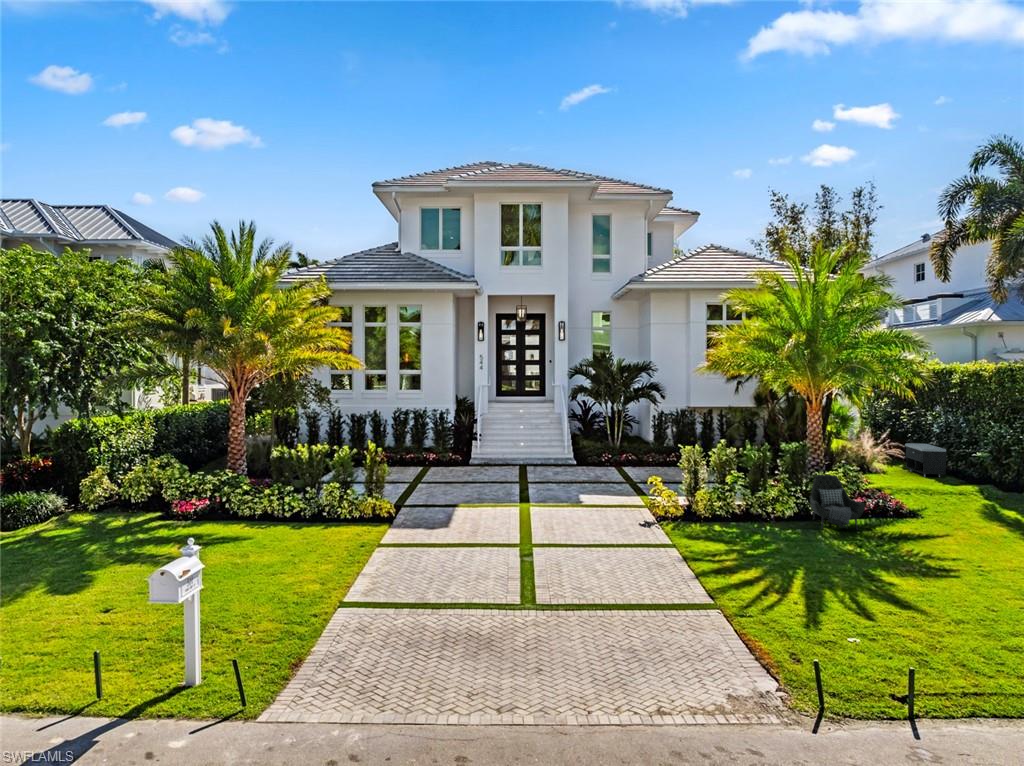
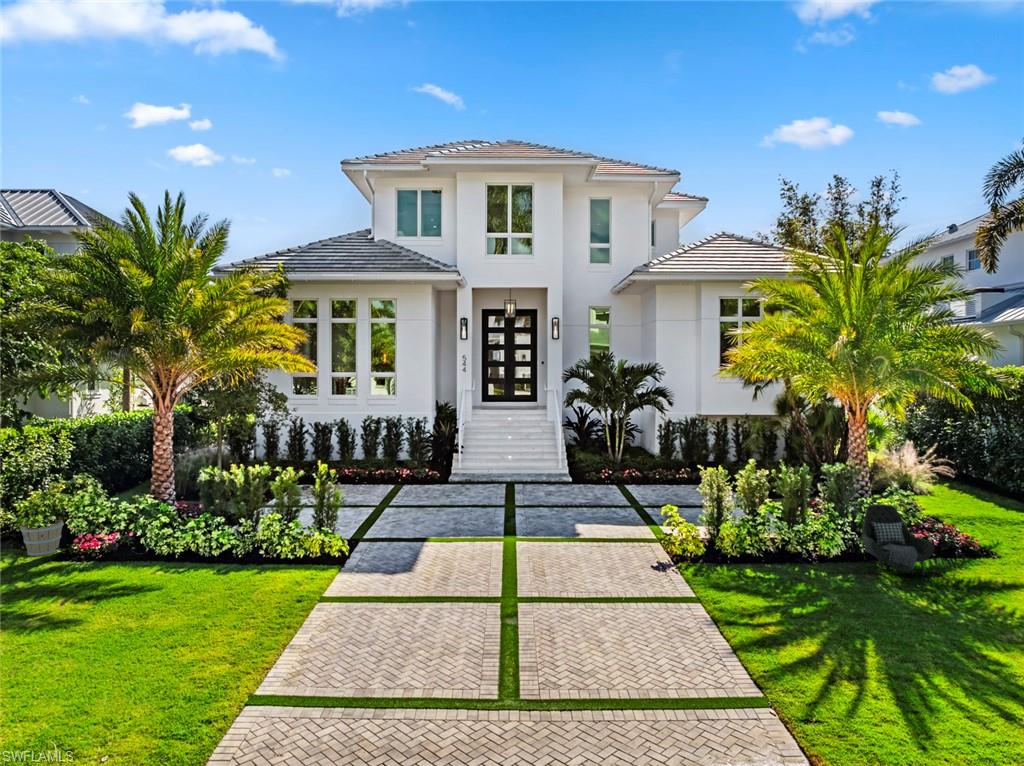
storage bench: present [905,443,946,477] -> none [952,458,1003,498]
wooden bucket: none [130,488,163,517] -> present [20,520,64,556]

